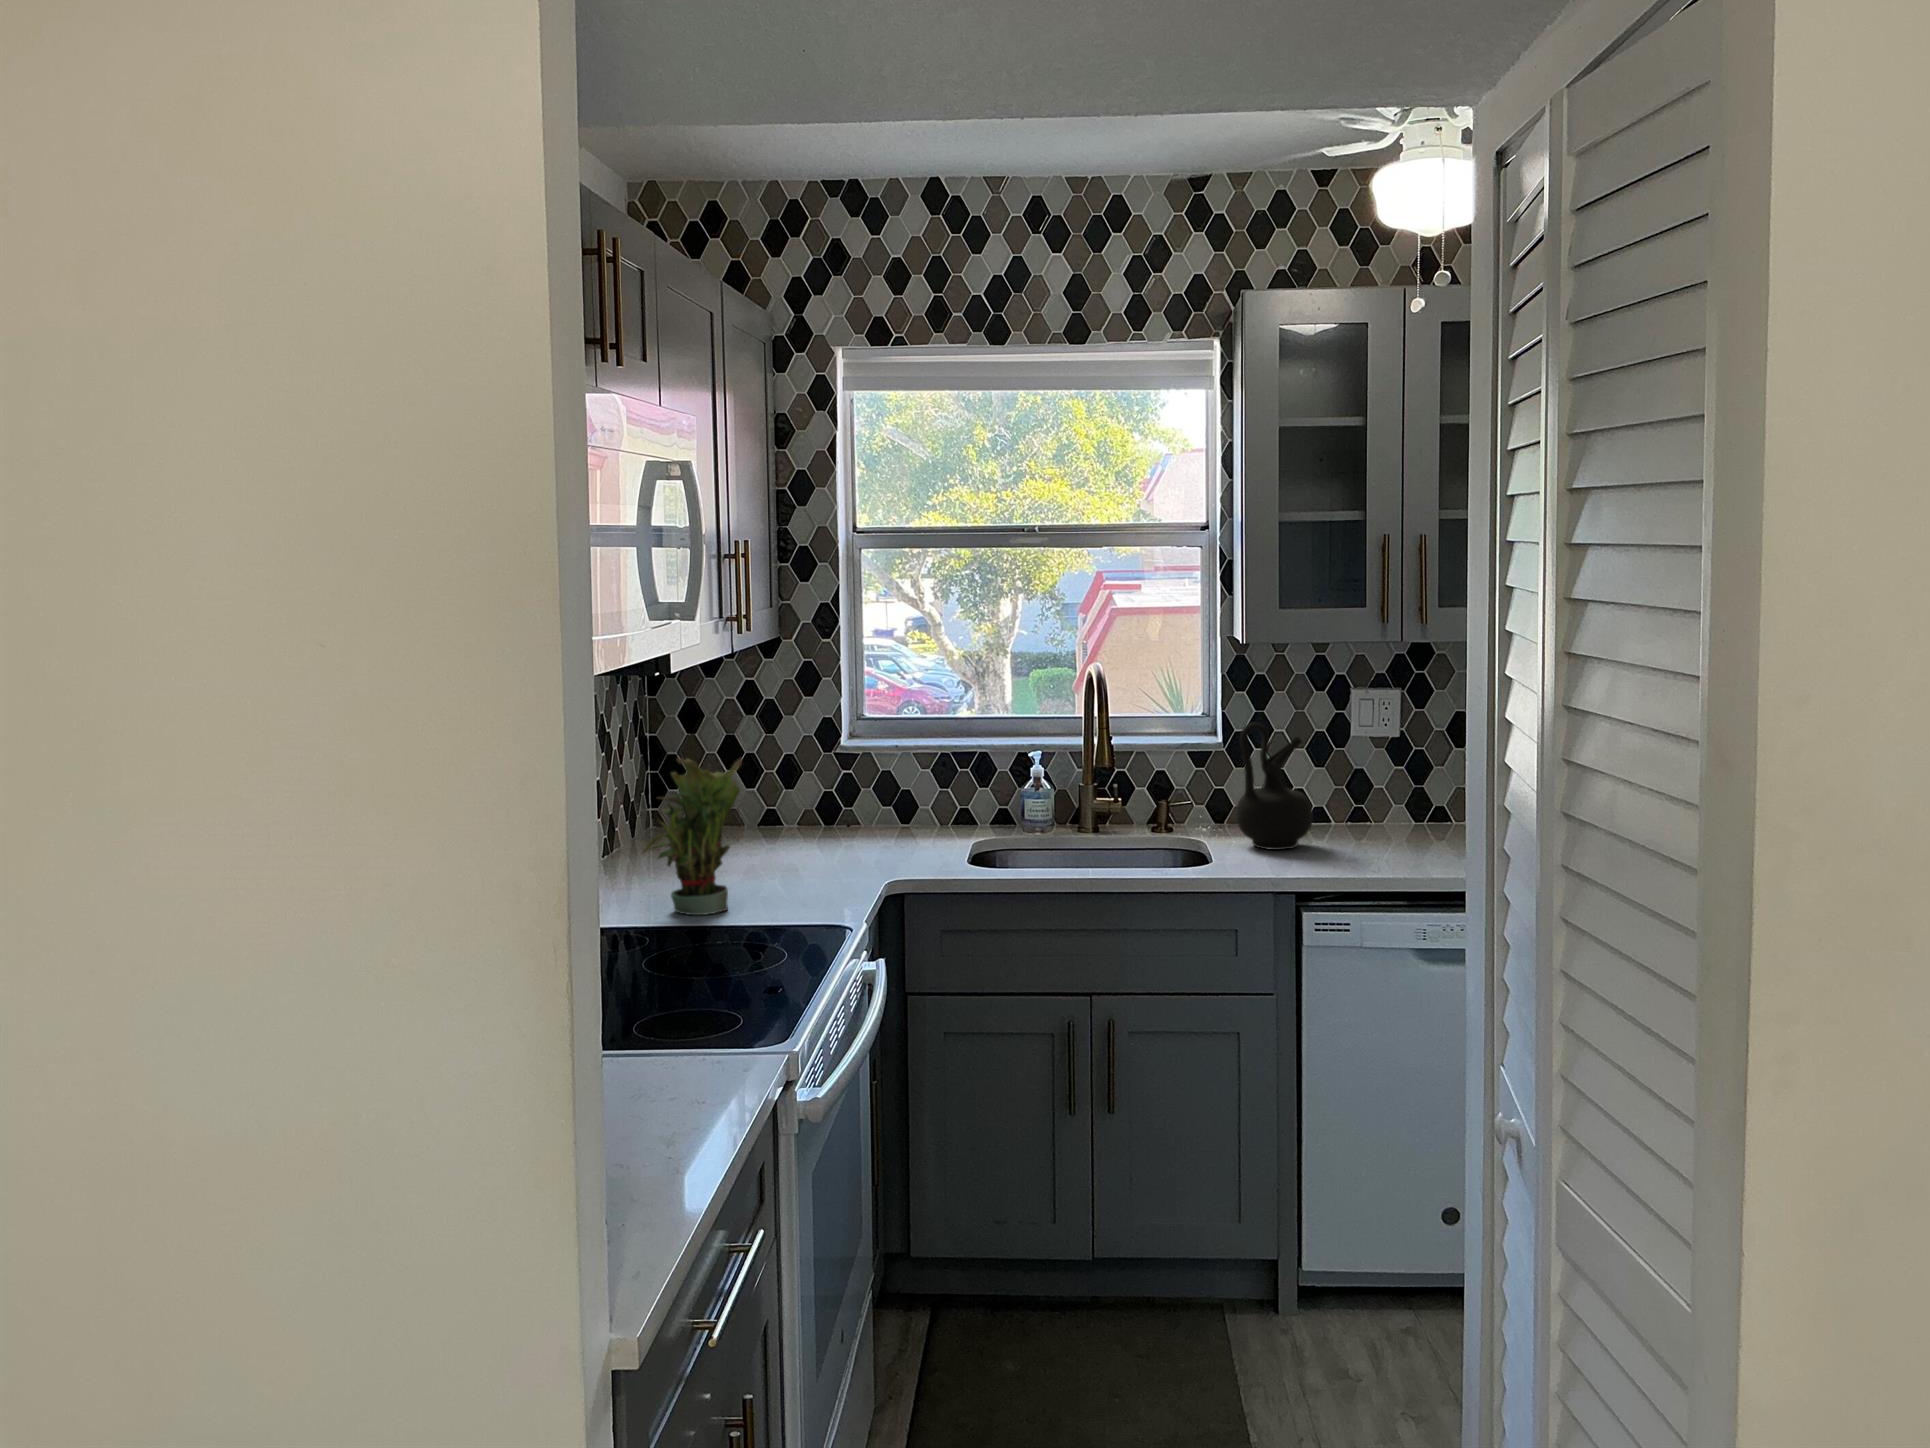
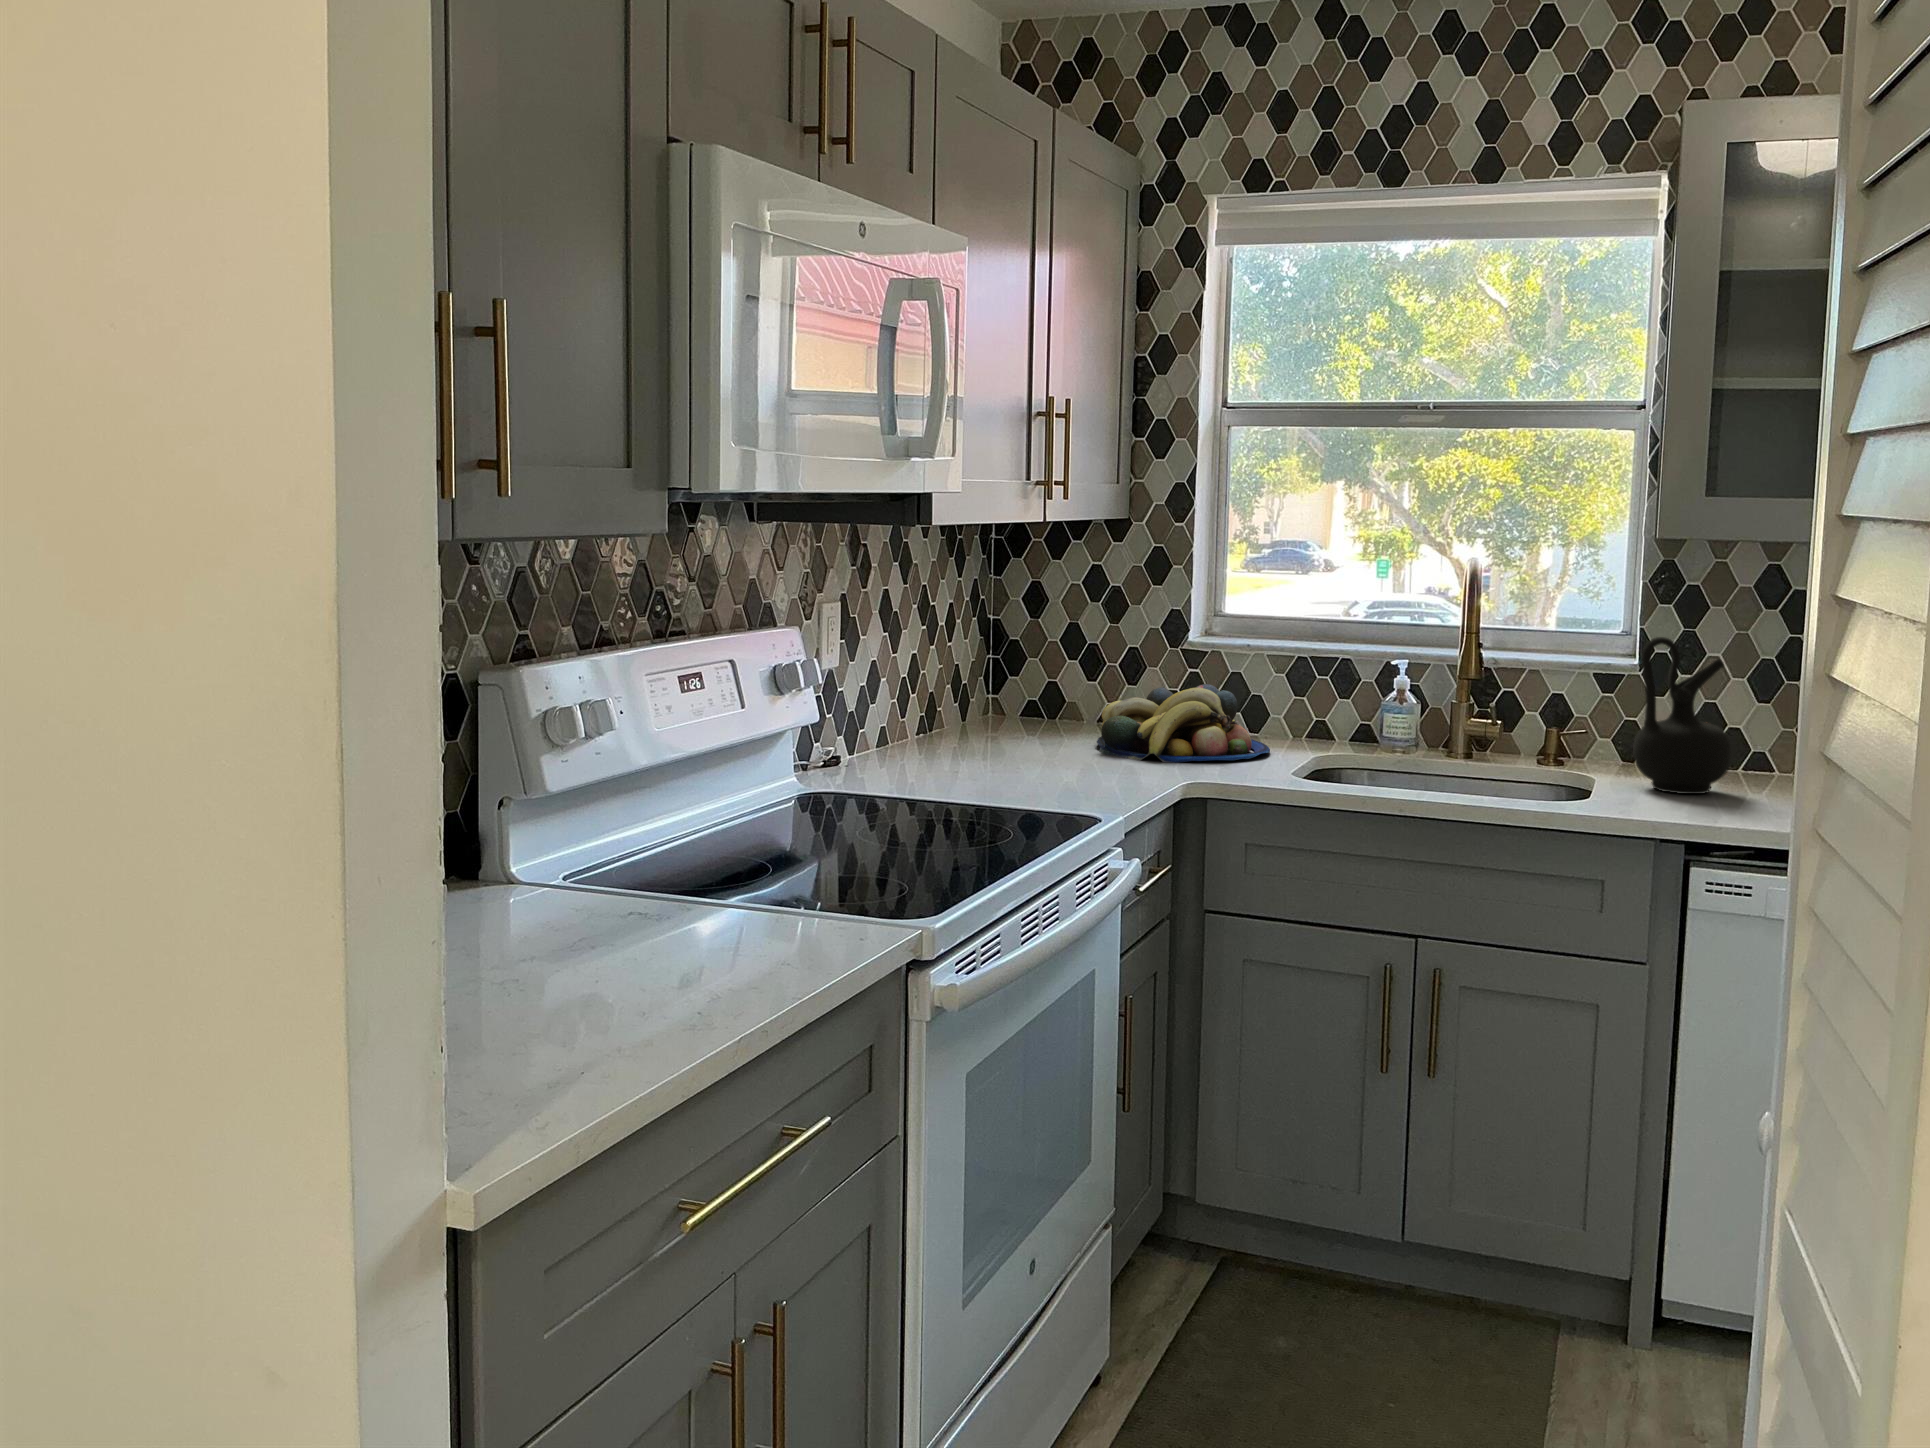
potted plant: present [641,758,742,915] -> none [913,615,1023,790]
fruit bowl: none [776,786,932,863] -> present [1097,684,1270,762]

